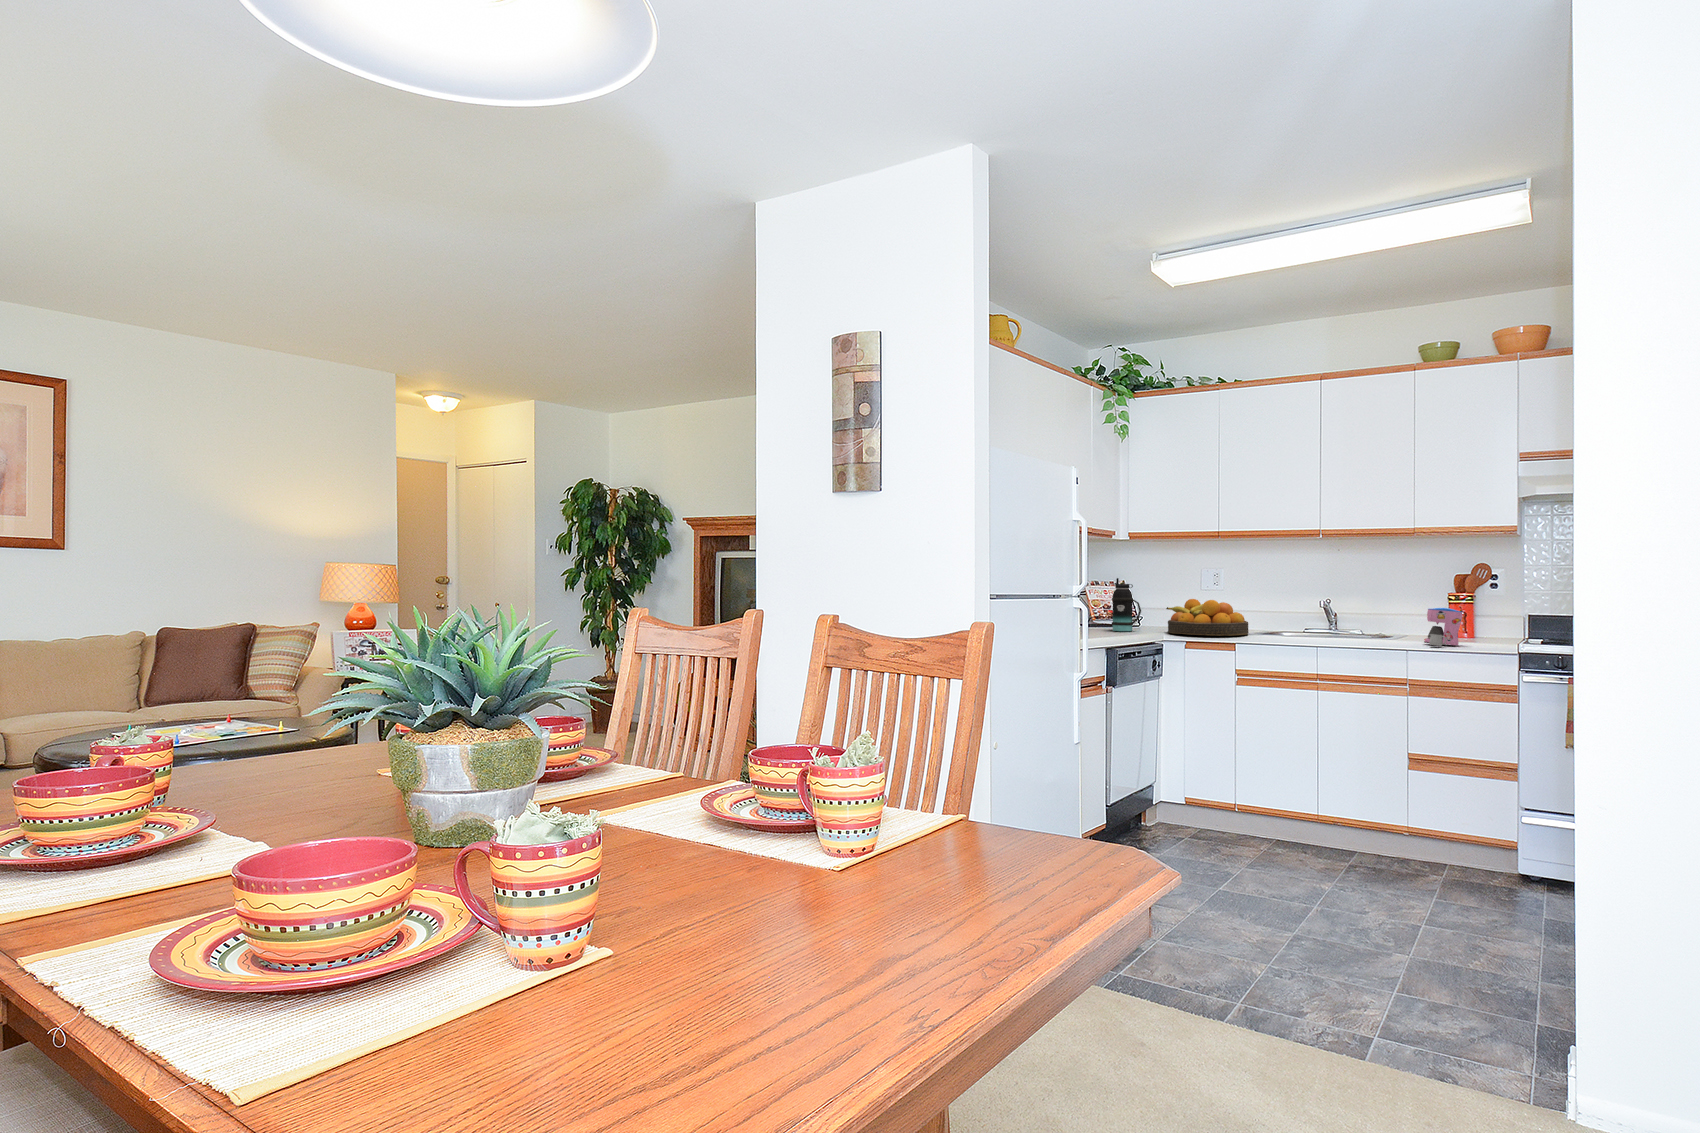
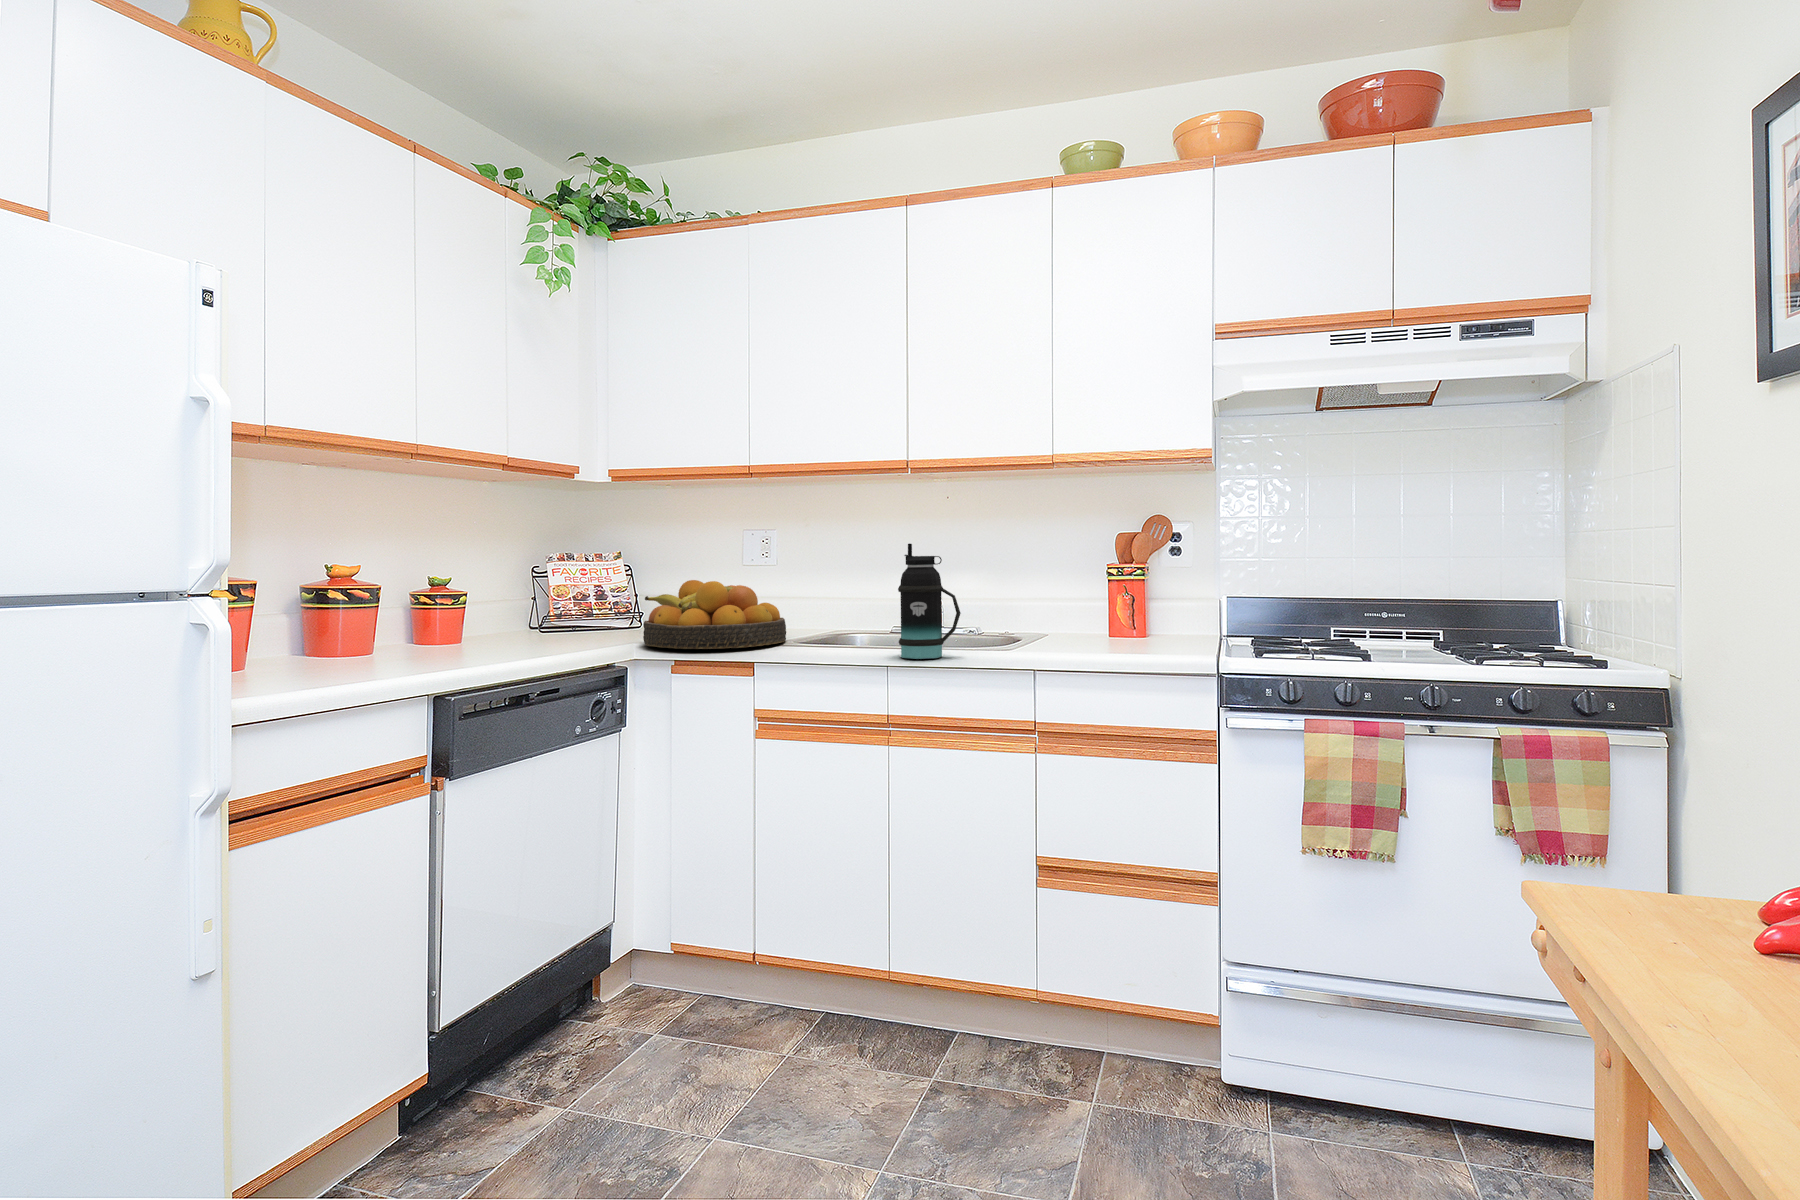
bottle: present [1112,578,1141,631] -> present [898,544,961,659]
coffee maker: present [1424,608,1462,646] -> none [1064,587,1126,659]

